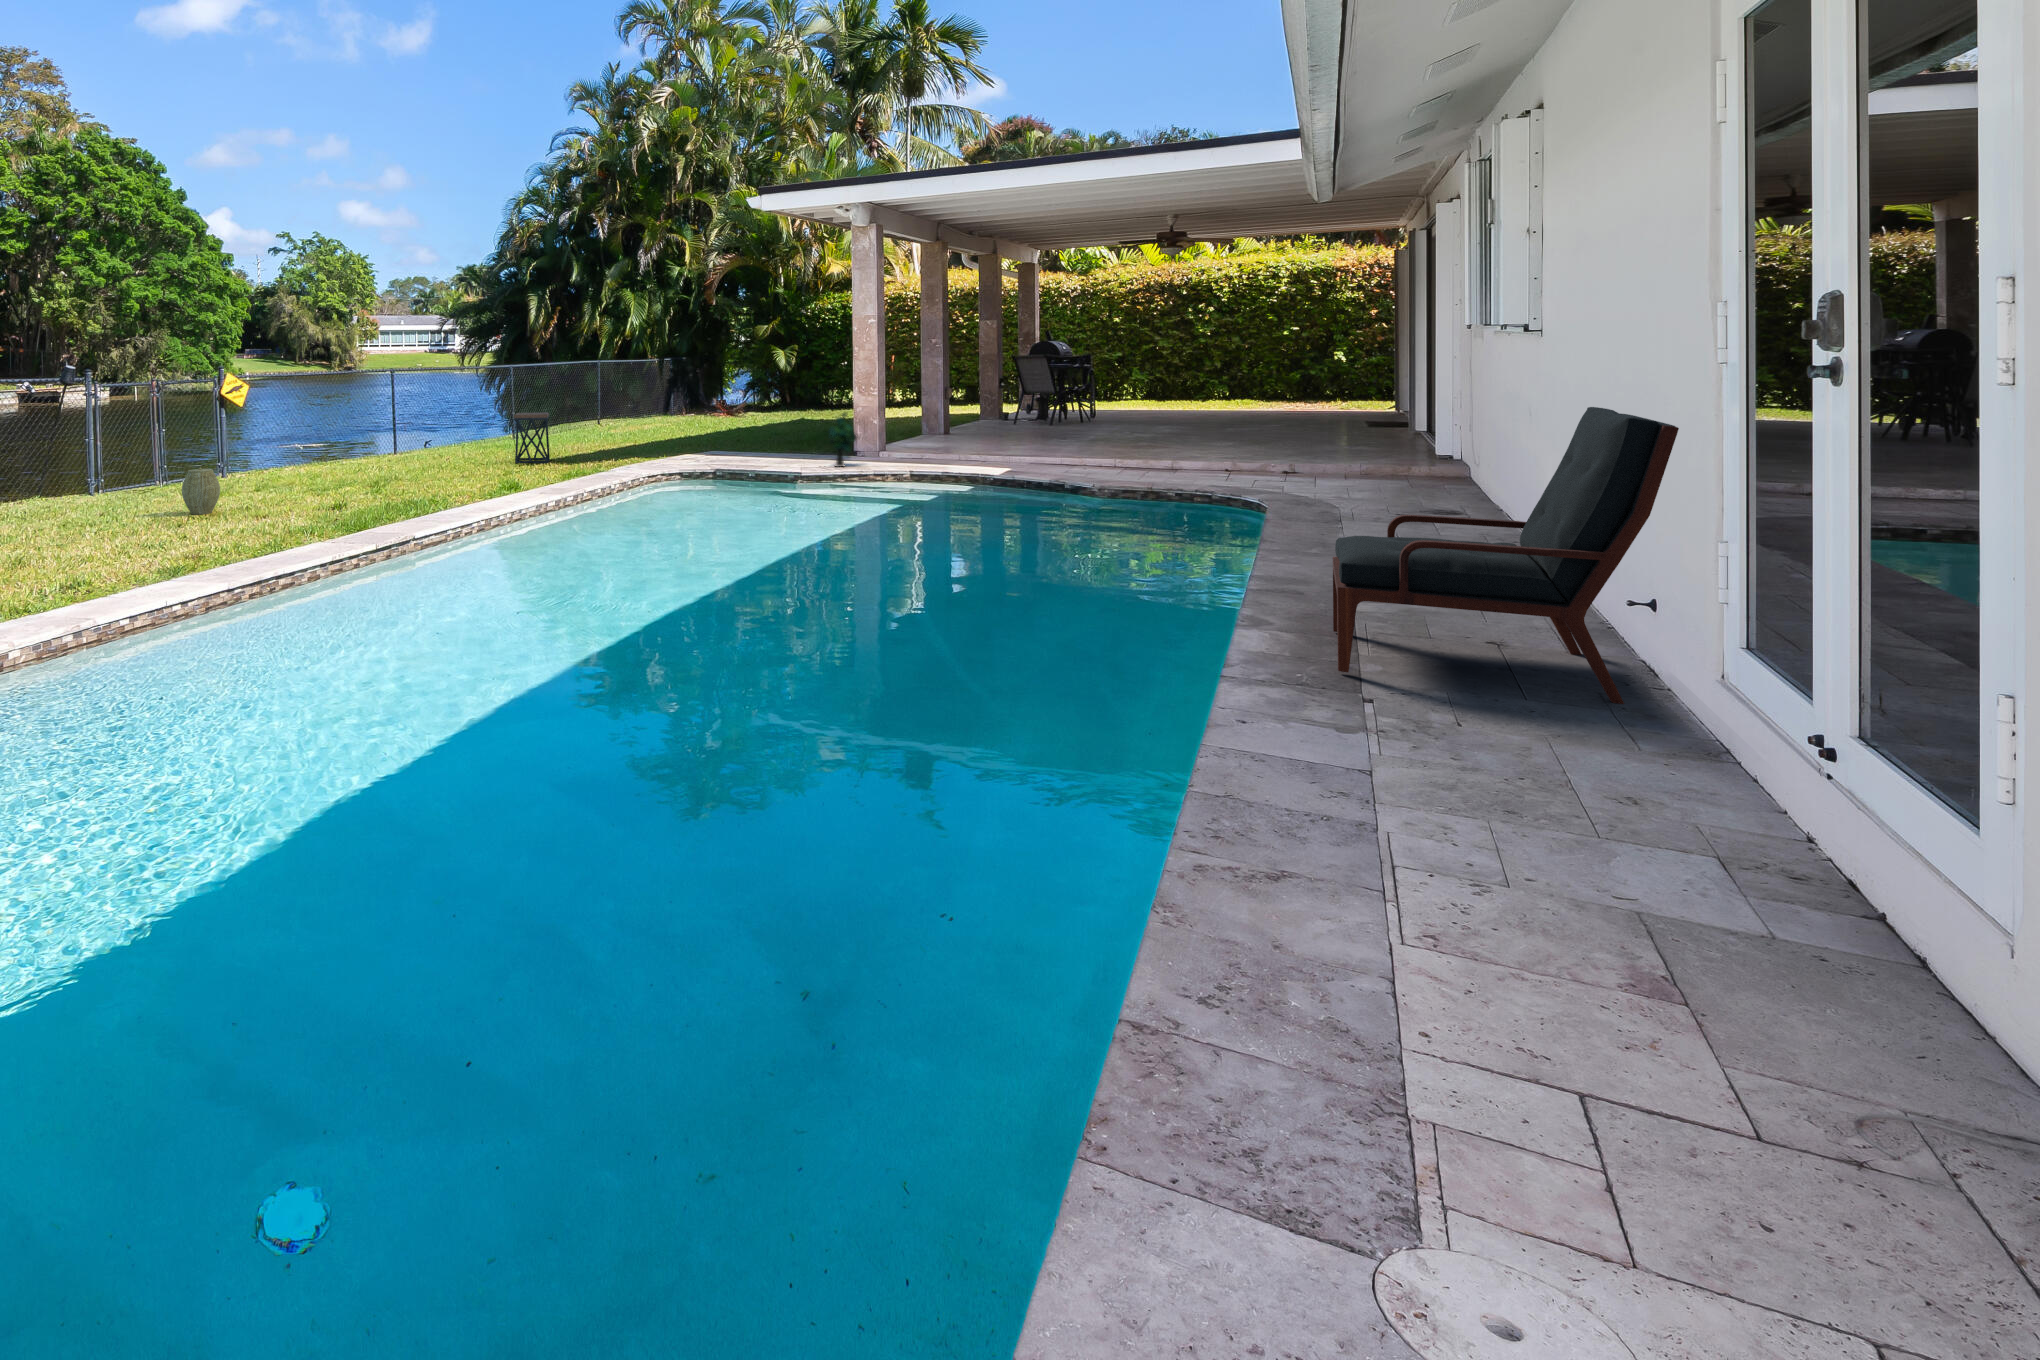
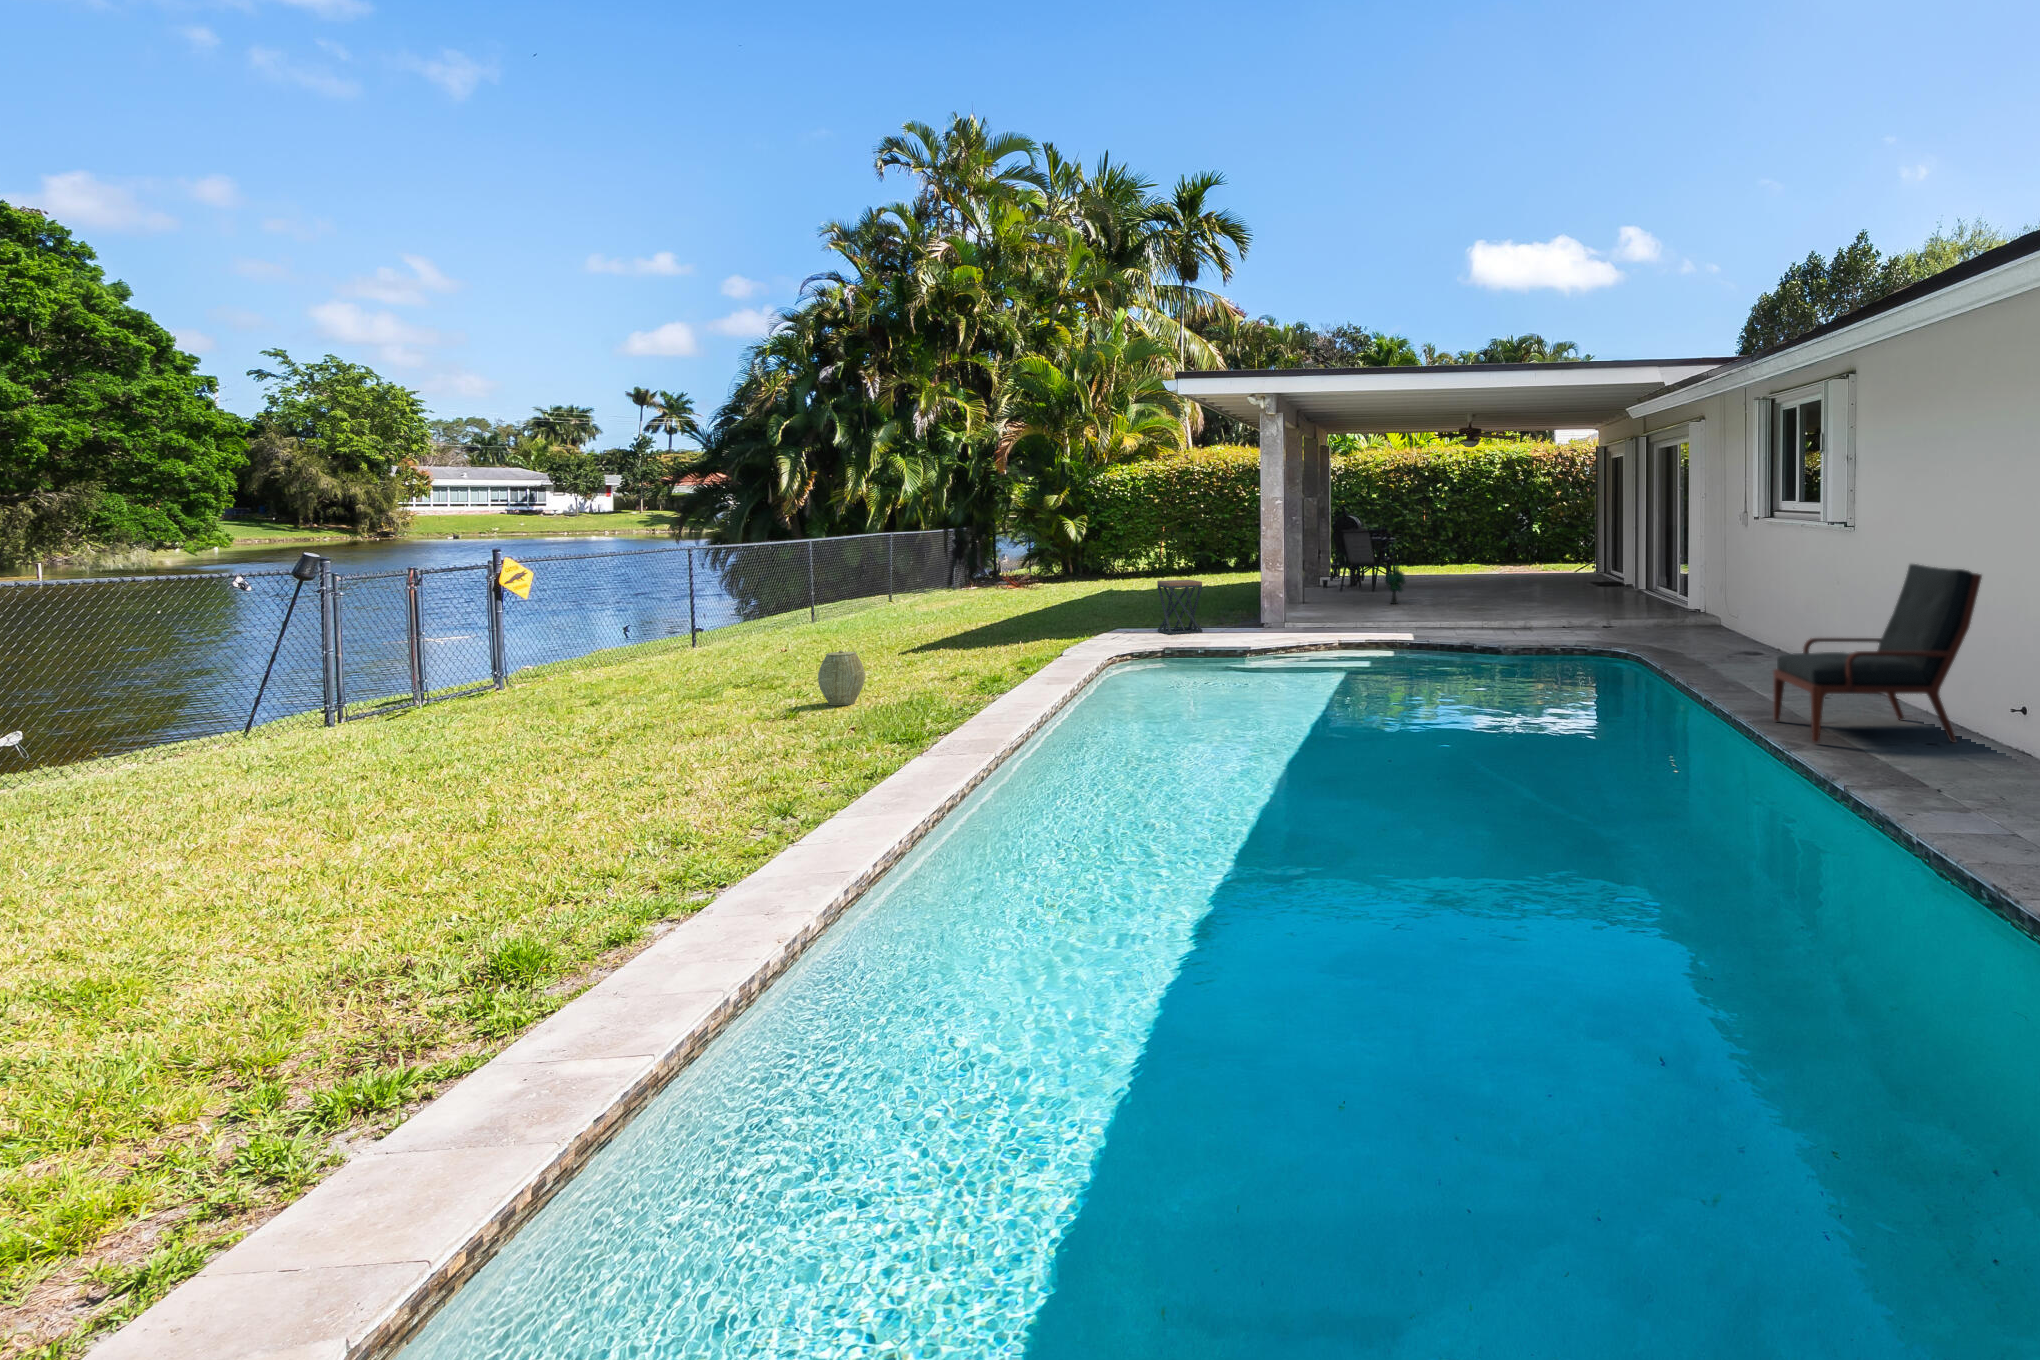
stool: present [514,412,550,463] -> present [1157,580,1203,635]
decorative plant: present [828,413,857,467] -> present [1384,563,1406,604]
woven basket: present [182,467,220,514] -> present [818,650,865,706]

